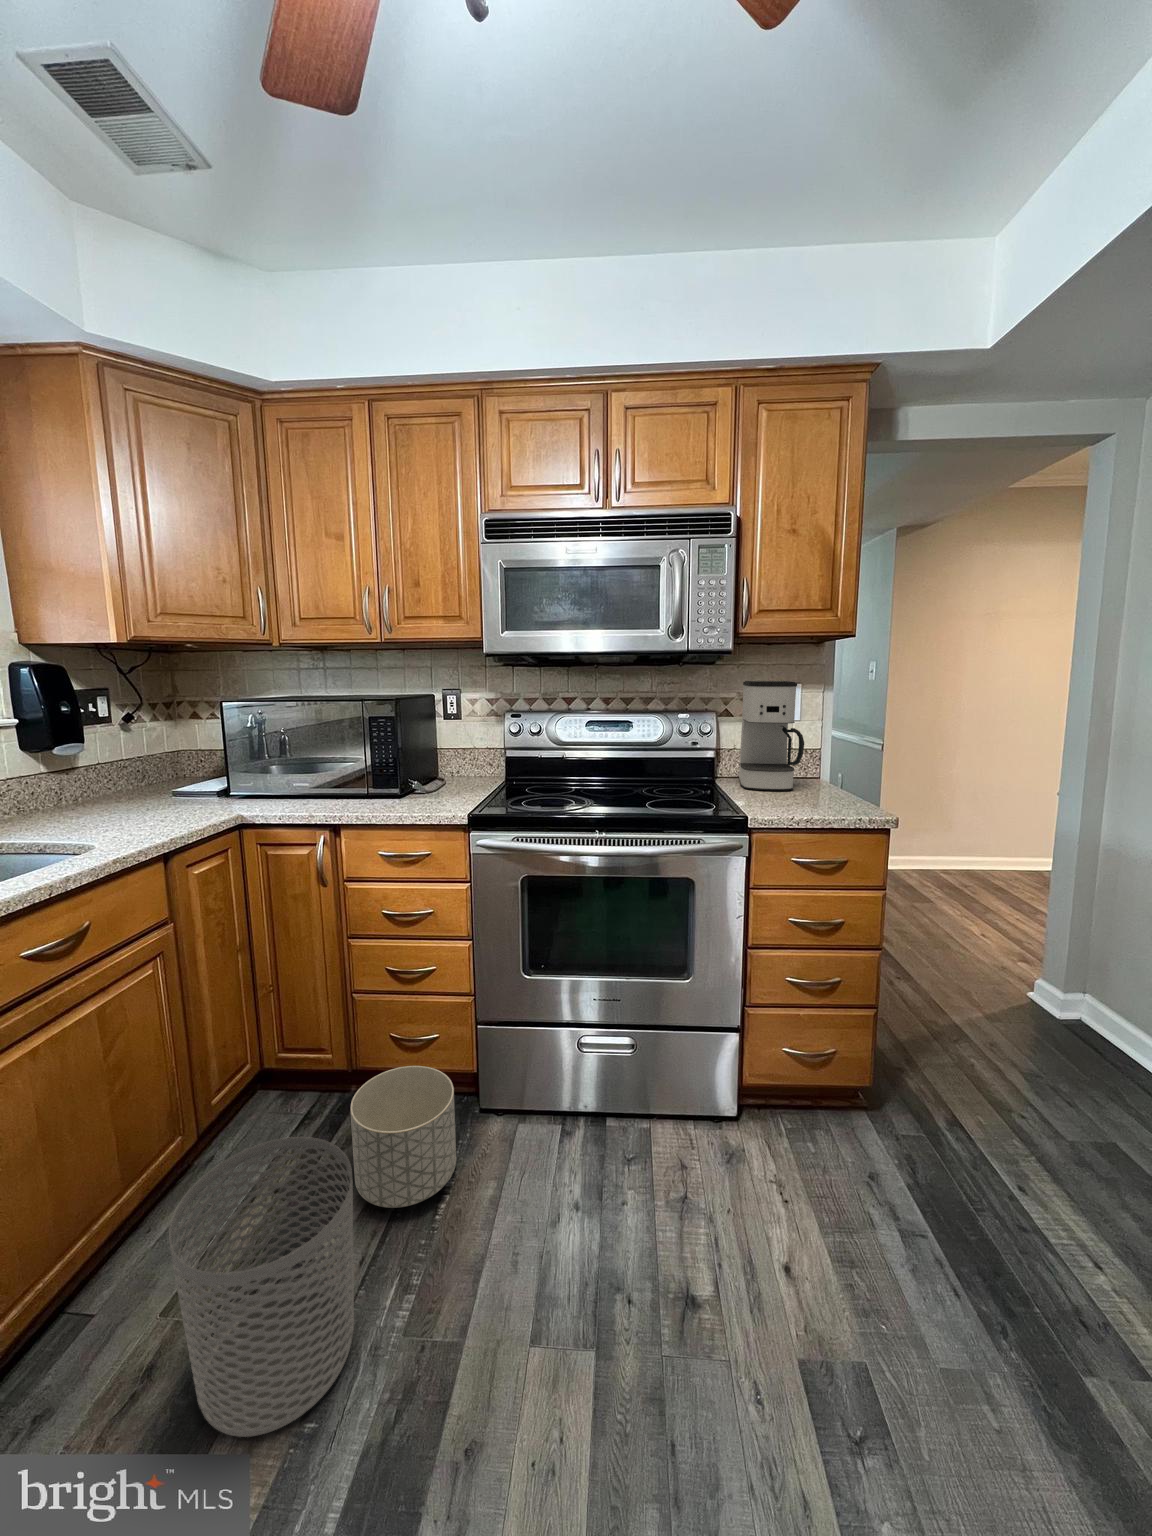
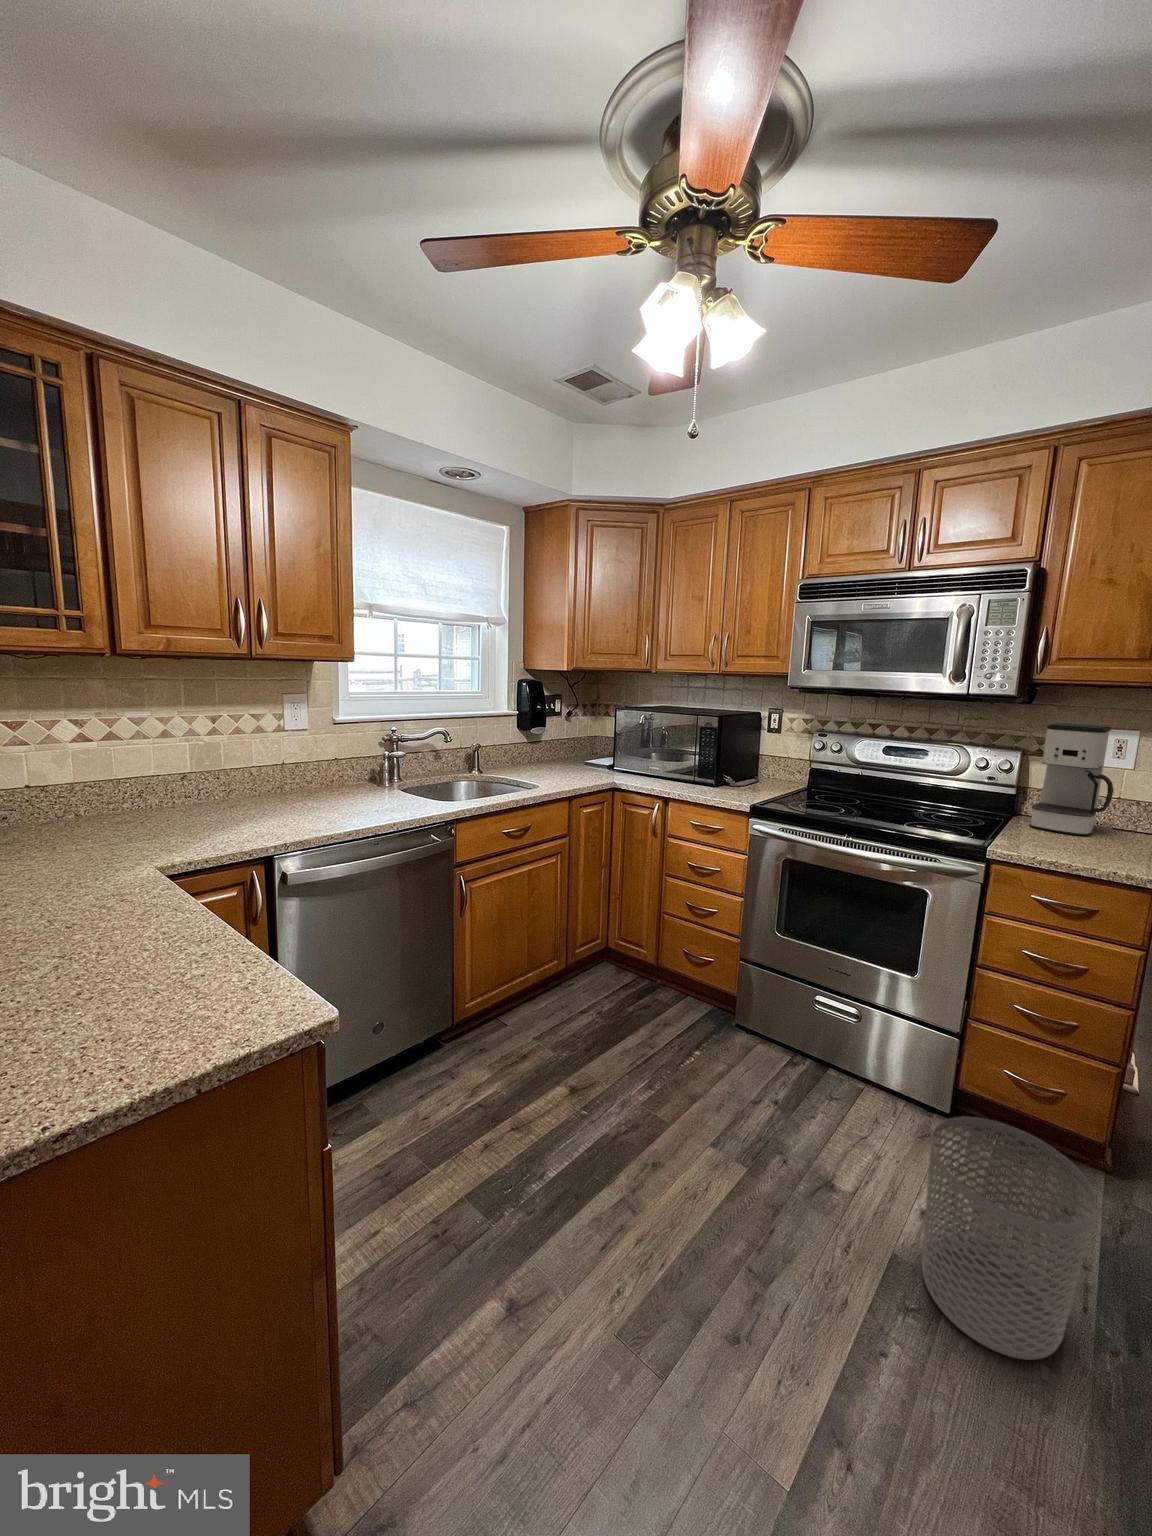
planter: present [350,1066,456,1208] -> none [639,966,709,1050]
waste bin: present [169,1137,354,1437] -> present [922,1117,1096,1360]

